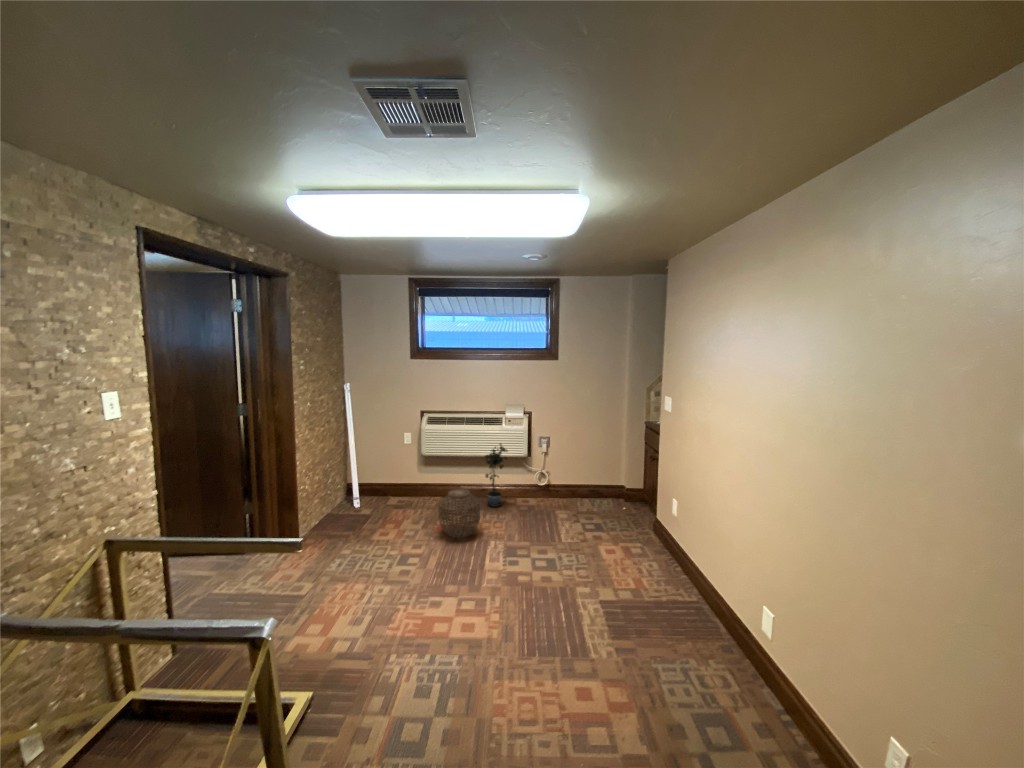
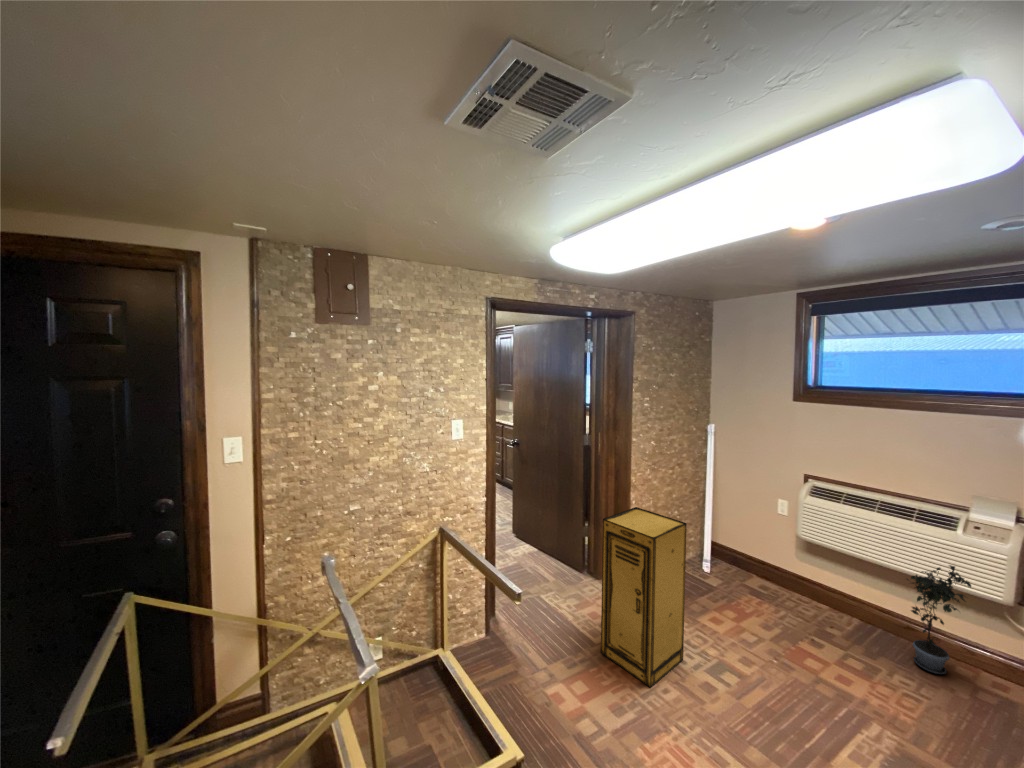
storage cabinet: none [307,456,379,599] -> present [601,507,687,688]
woven basket: present [438,489,480,538] -> none [790,607,871,694]

